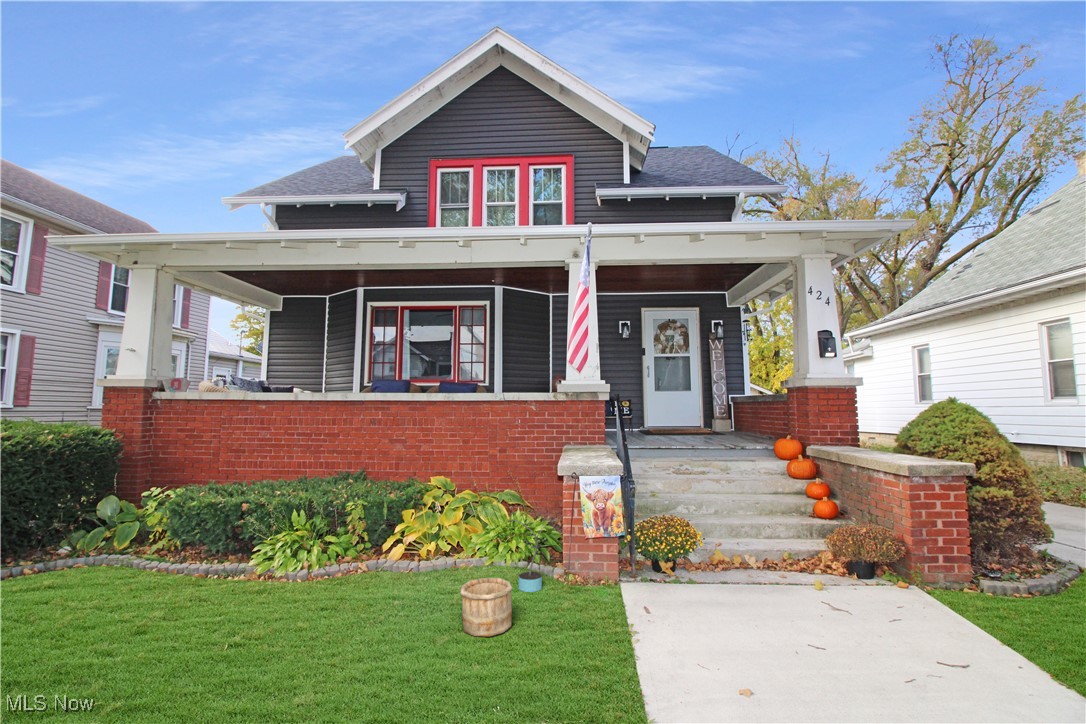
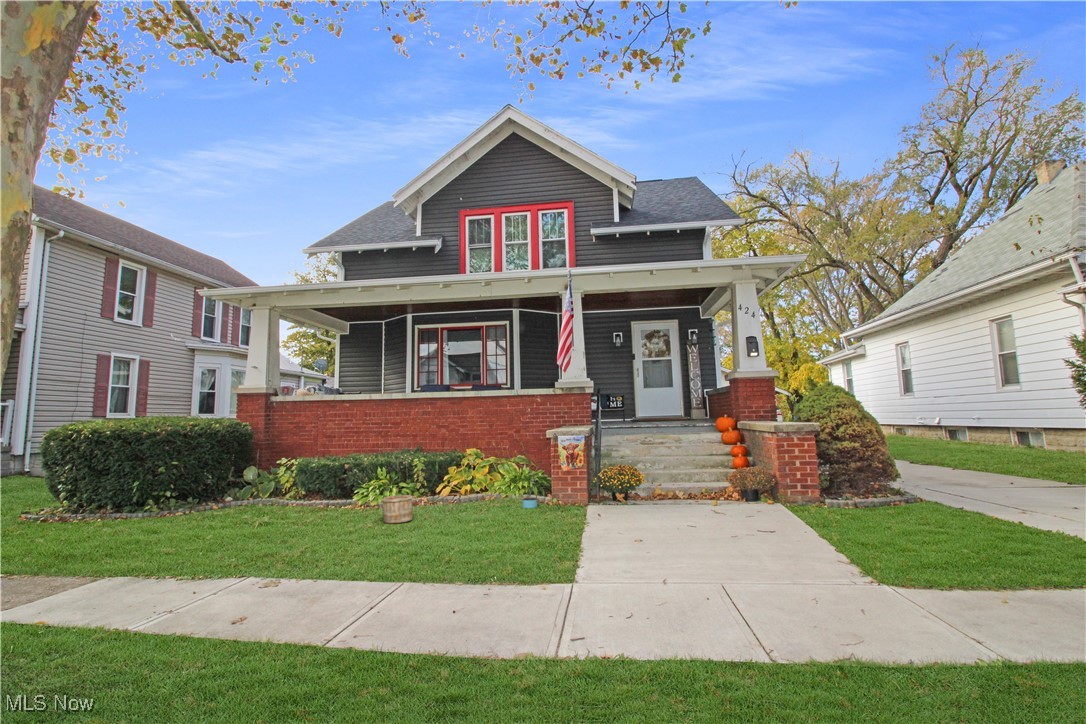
wooden bucket: present [460,578,512,637] -> present [381,495,413,523]

